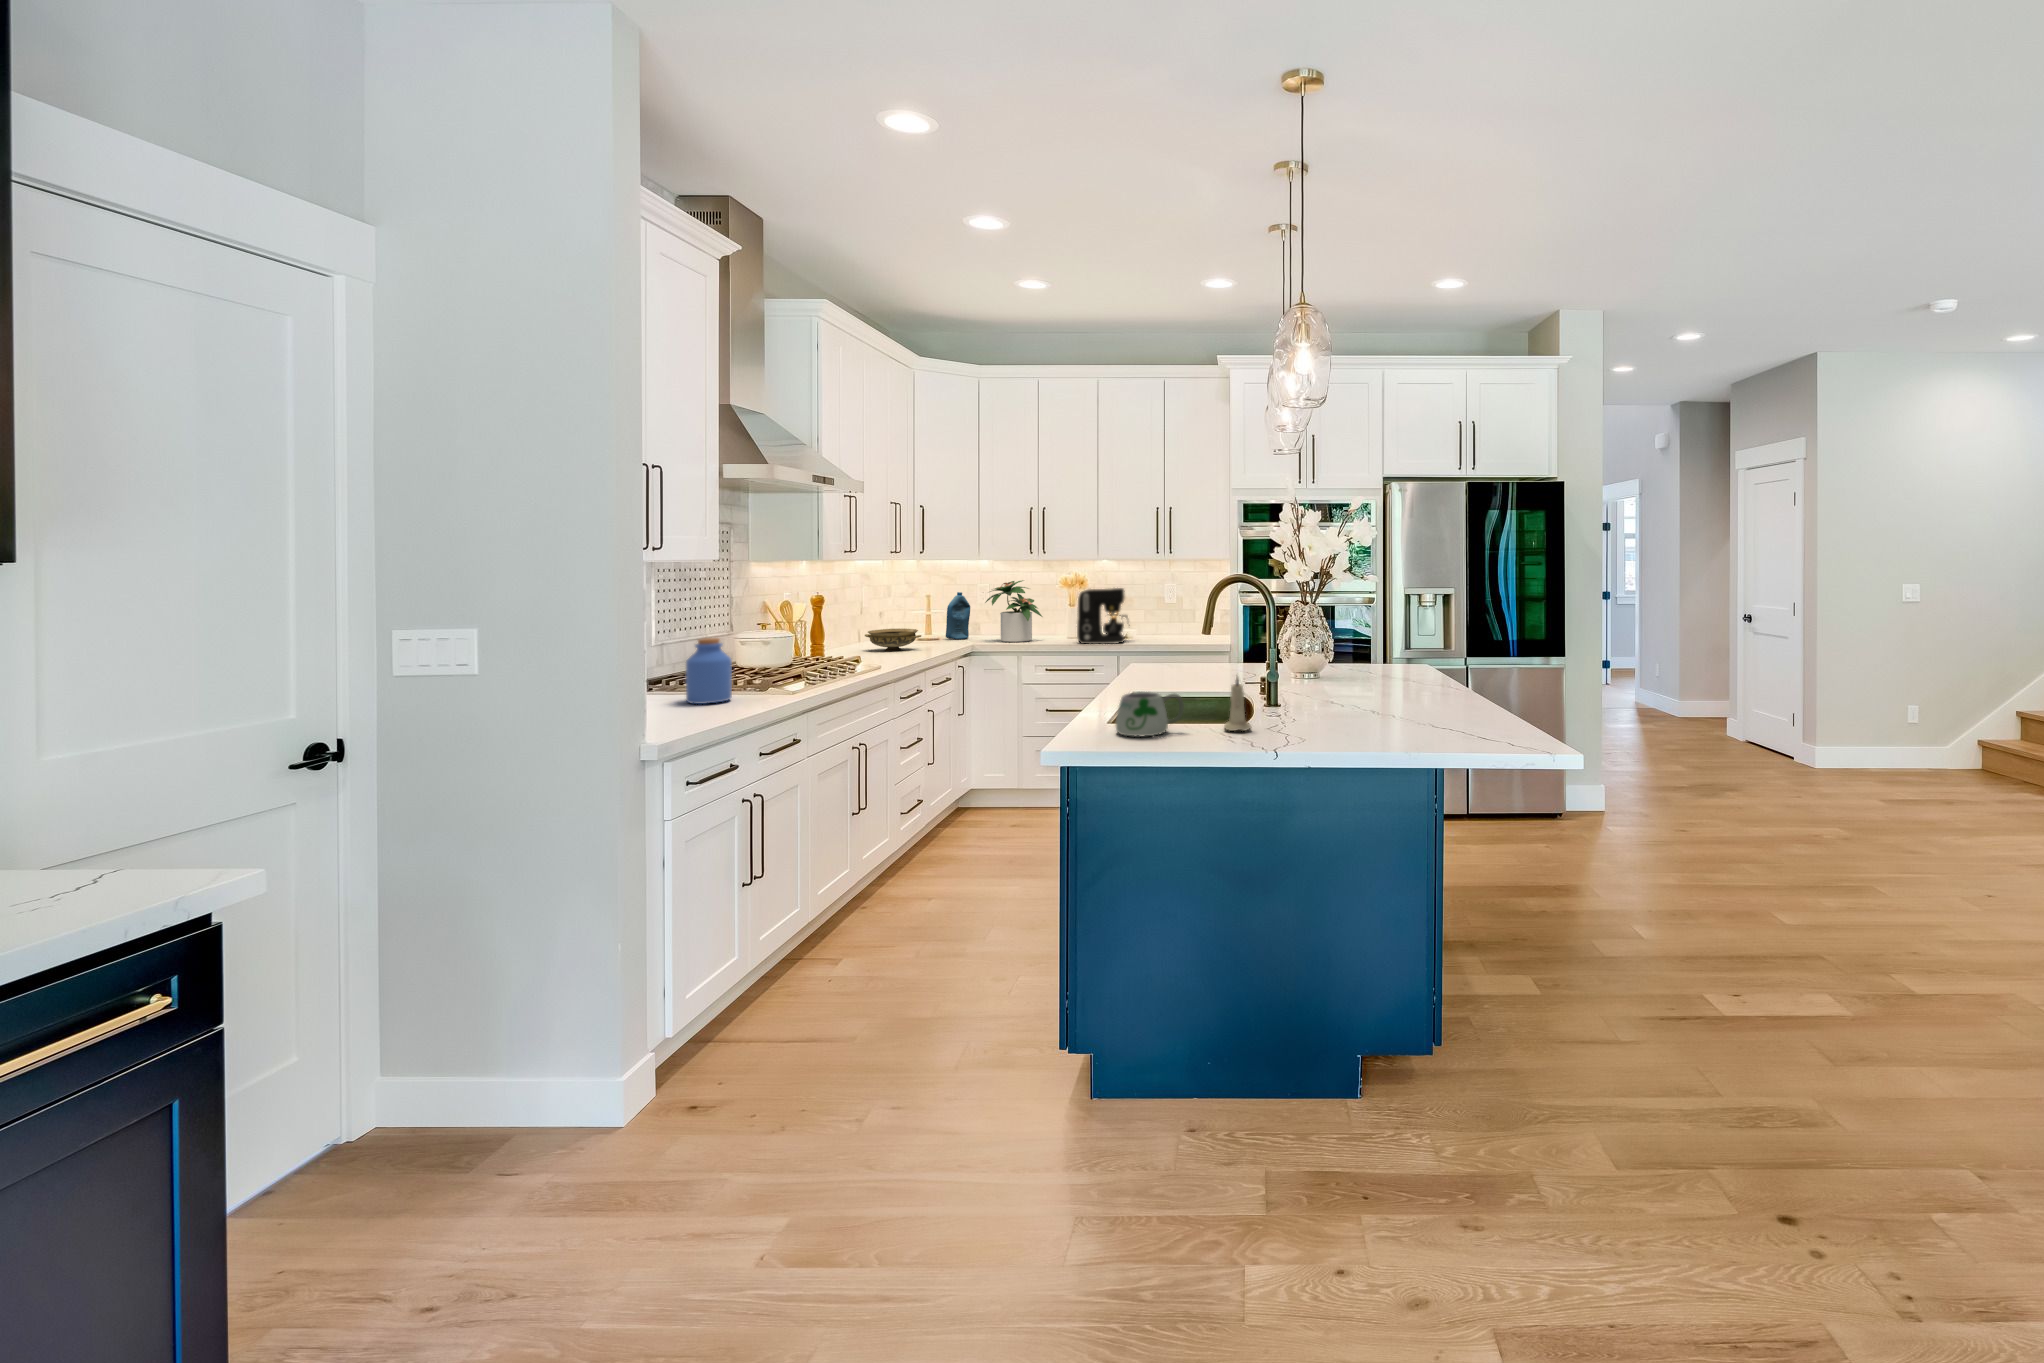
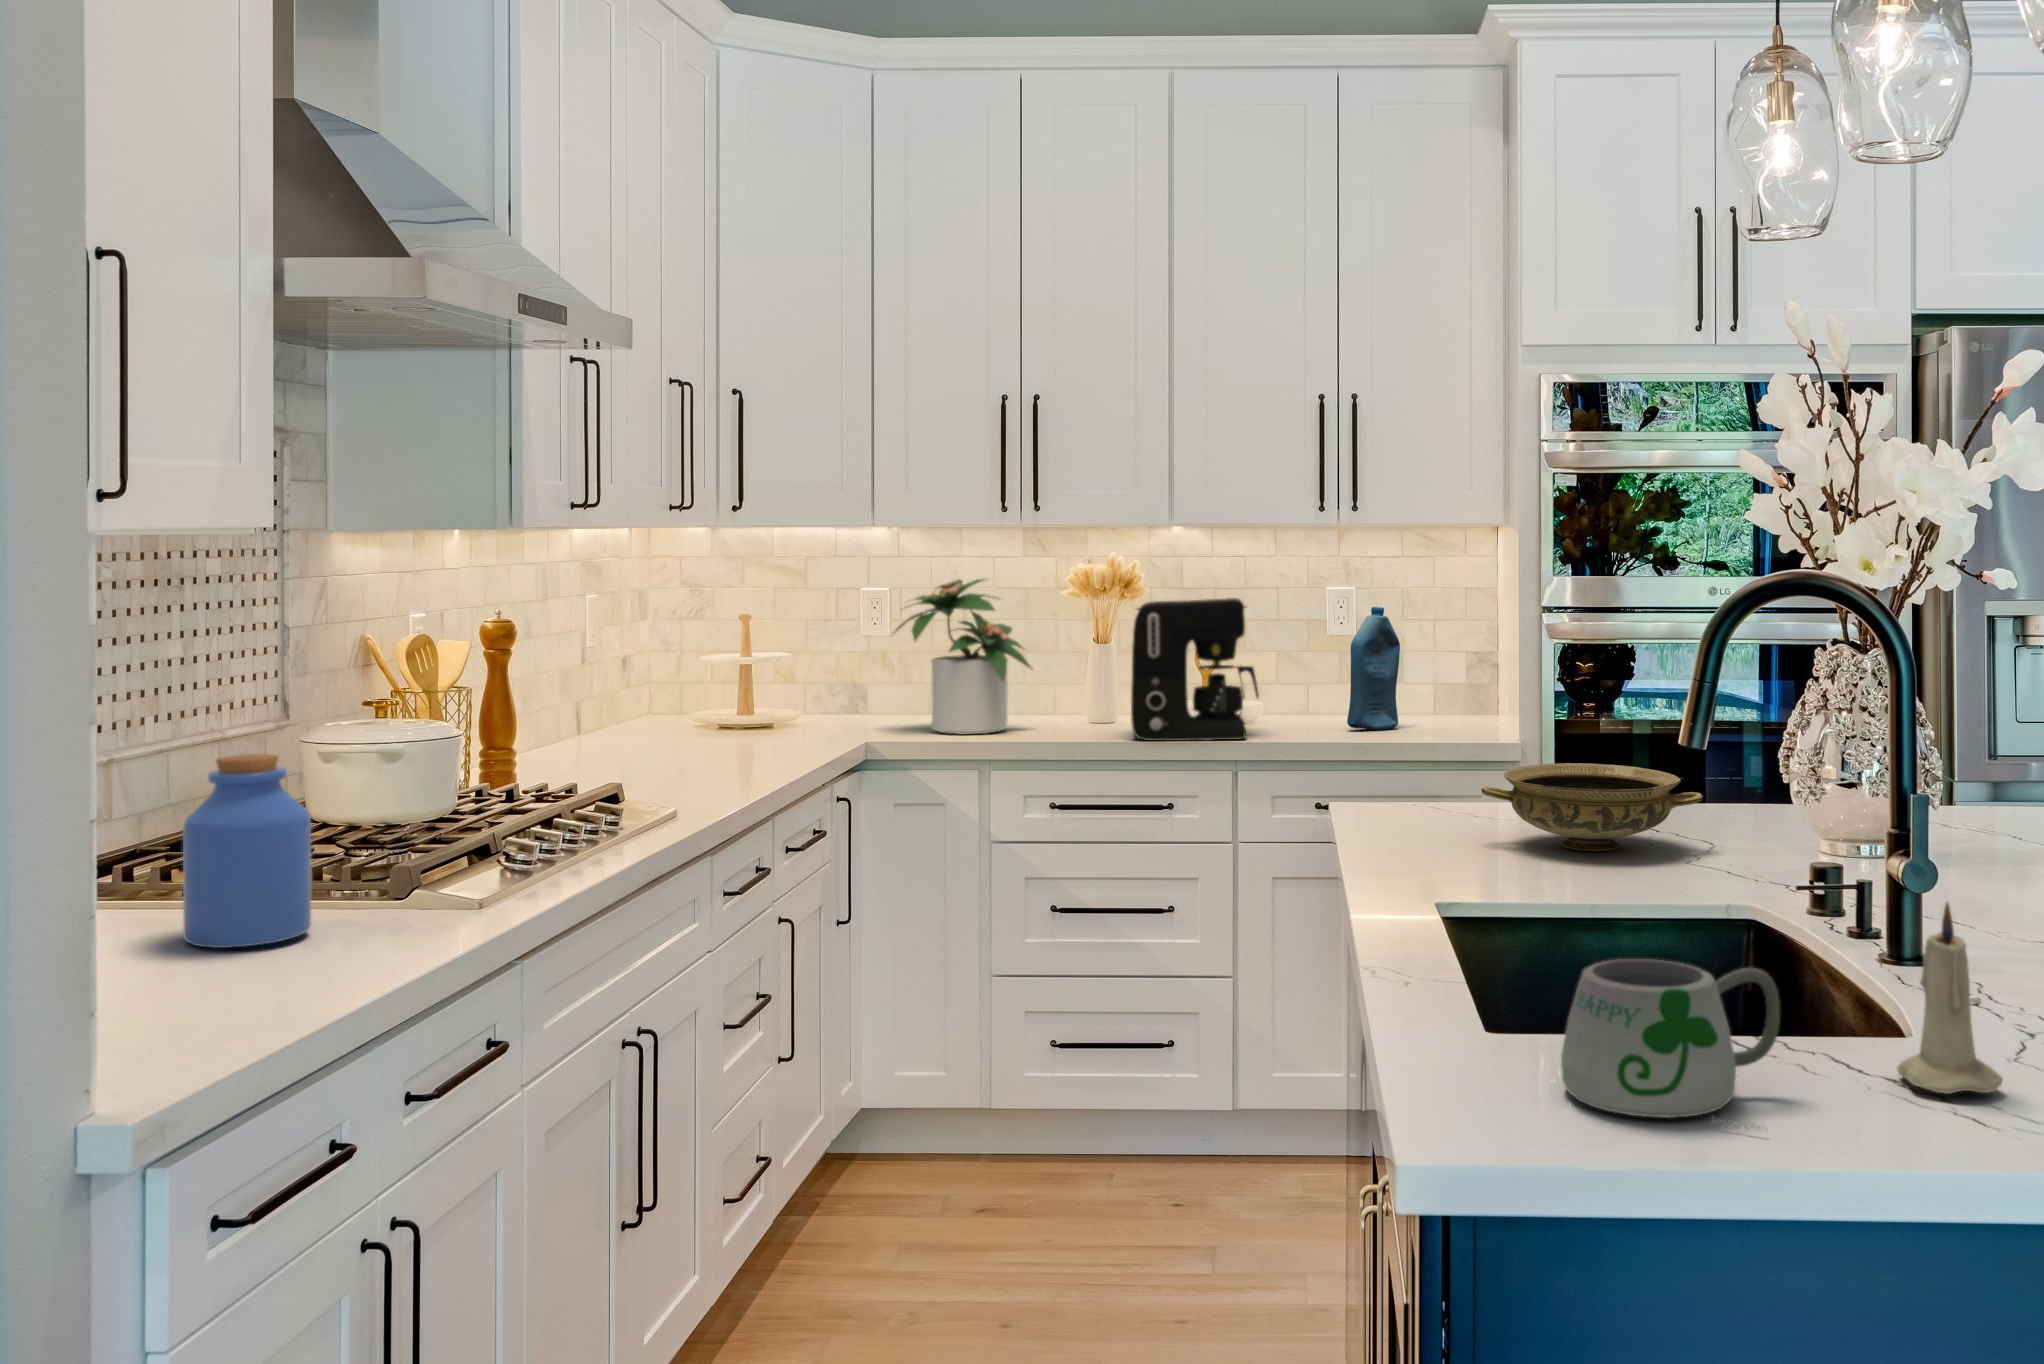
bottle: present [946,592,970,640] -> present [1347,607,1400,730]
ceramic bowl: present [865,628,921,651] -> present [1481,763,1703,851]

